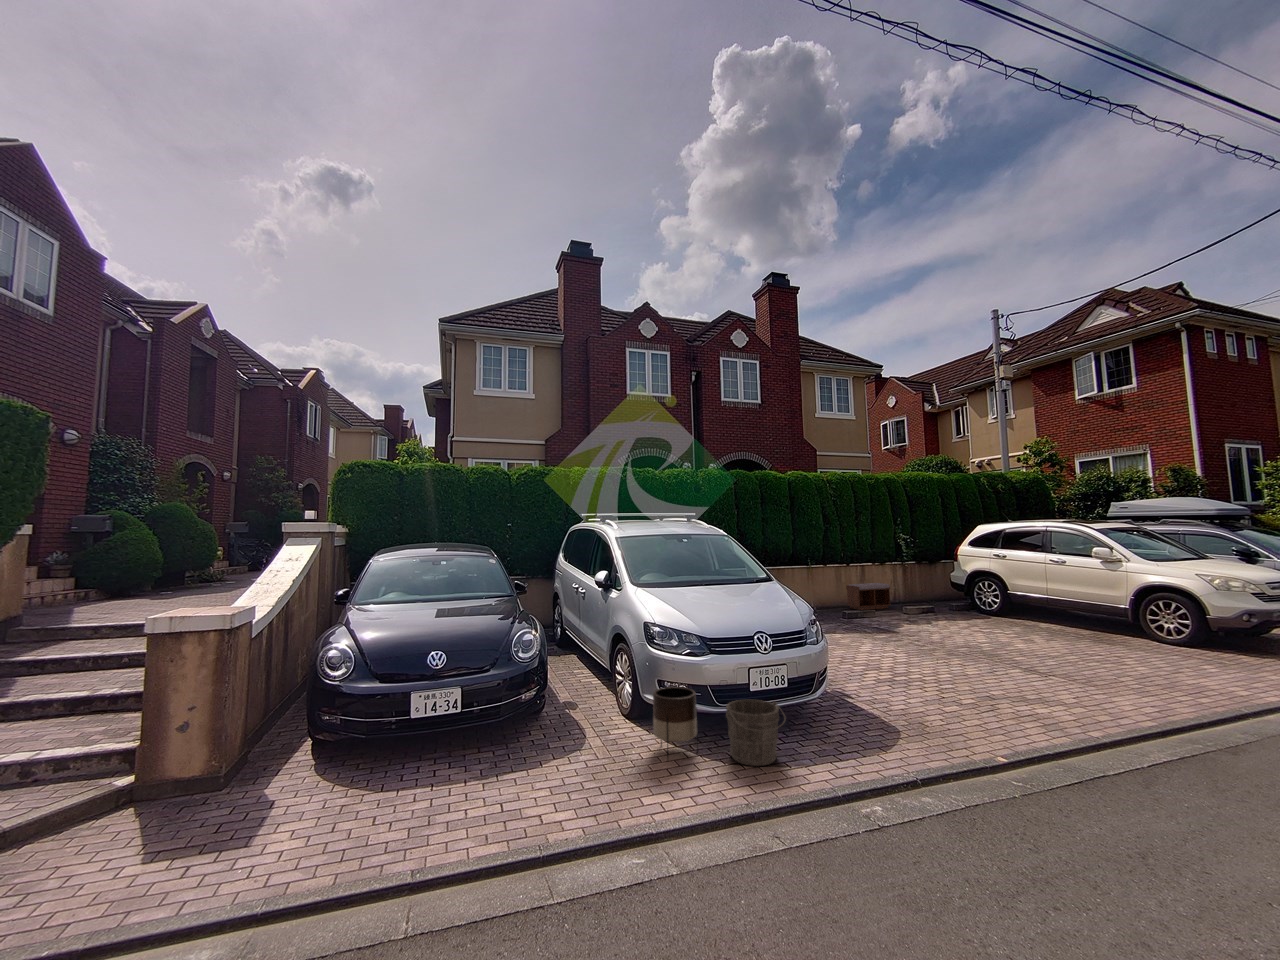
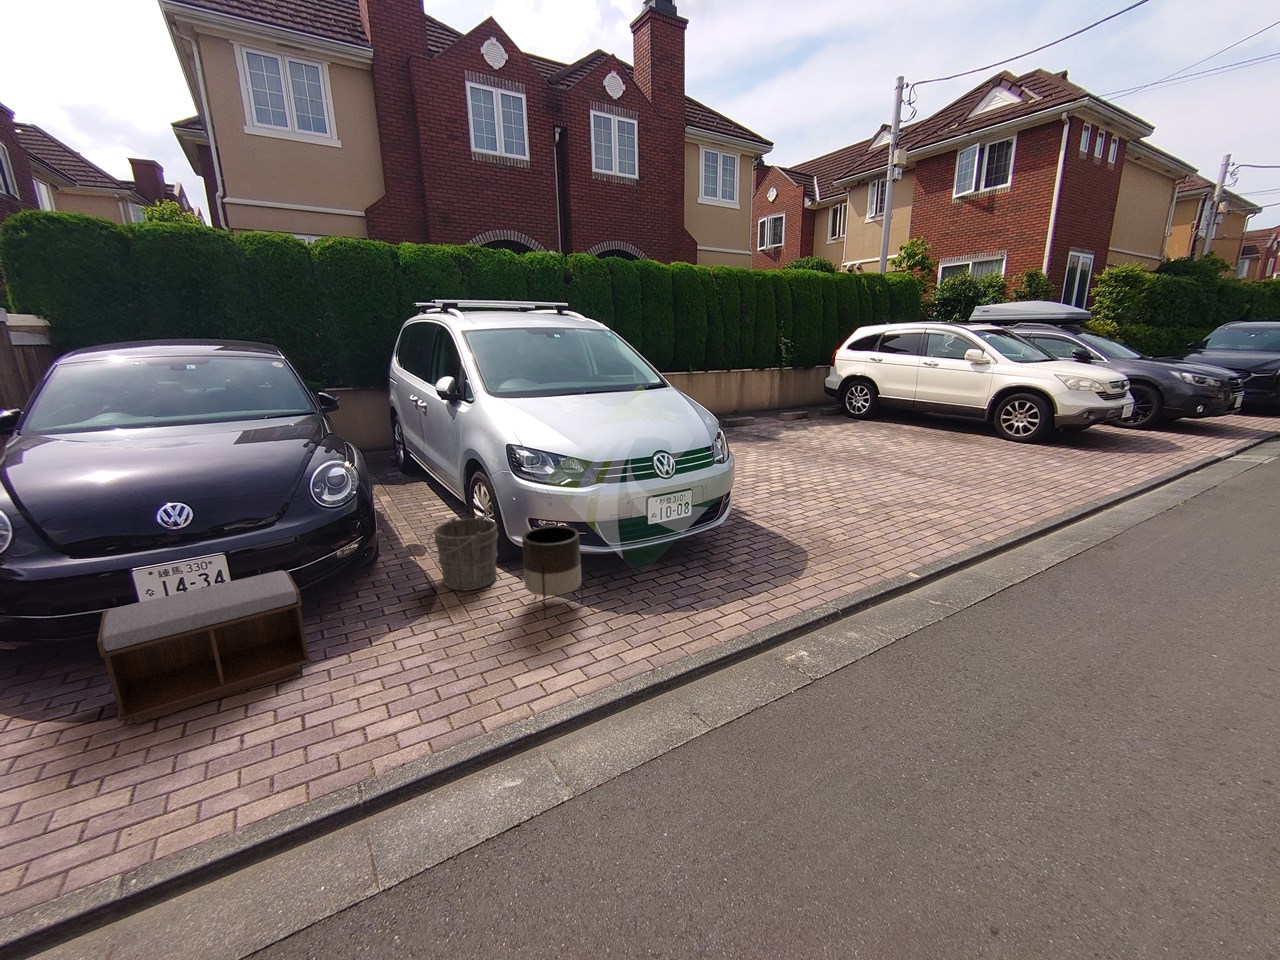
bench: present [846,583,891,610] -> present [97,570,311,724]
bucket: present [726,700,786,766] -> present [428,518,498,591]

